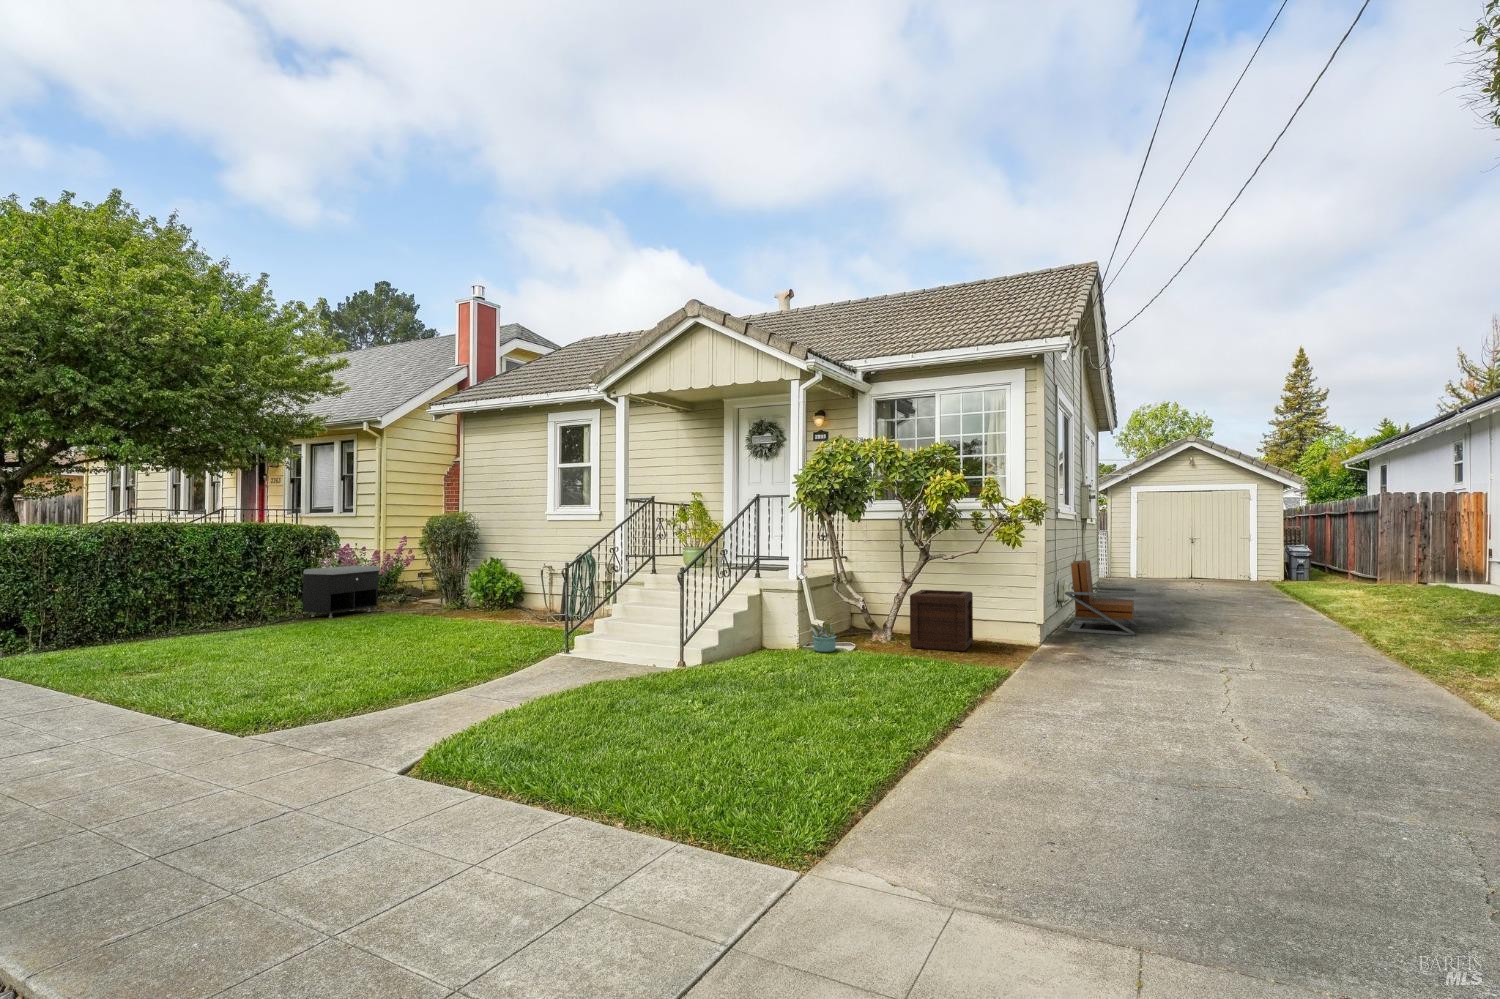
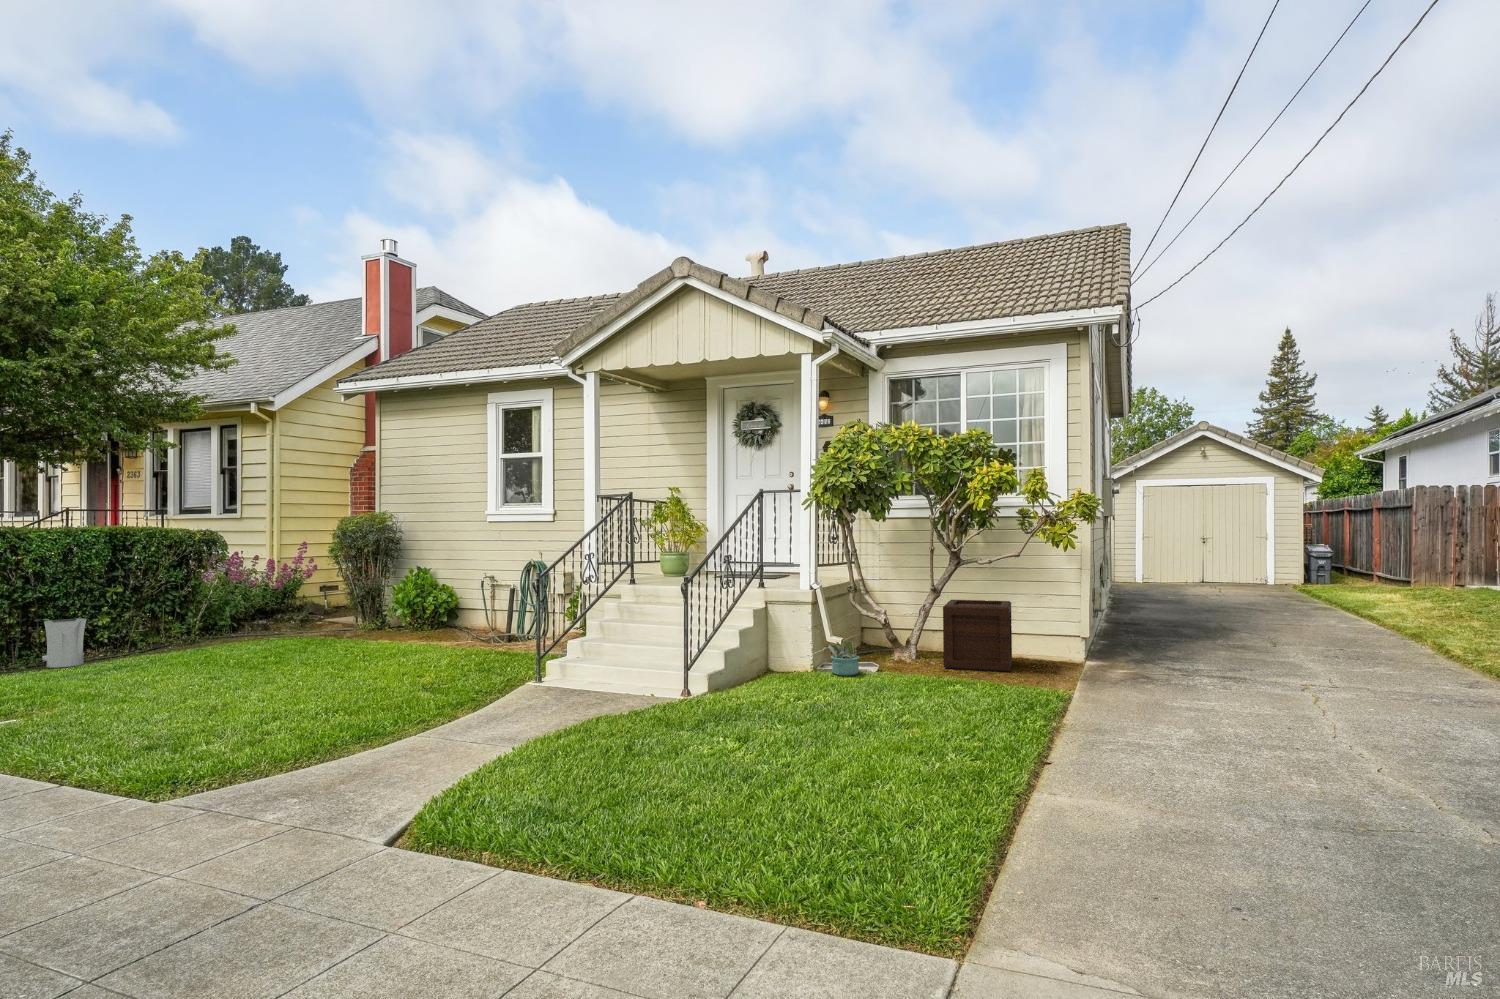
lounge chair: present [1065,560,1136,636] -> none [1106,563,1186,648]
storage bench: present [303,566,380,618] -> none [182,579,280,644]
trash can: none [194,595,227,634] -> present [42,618,86,668]

